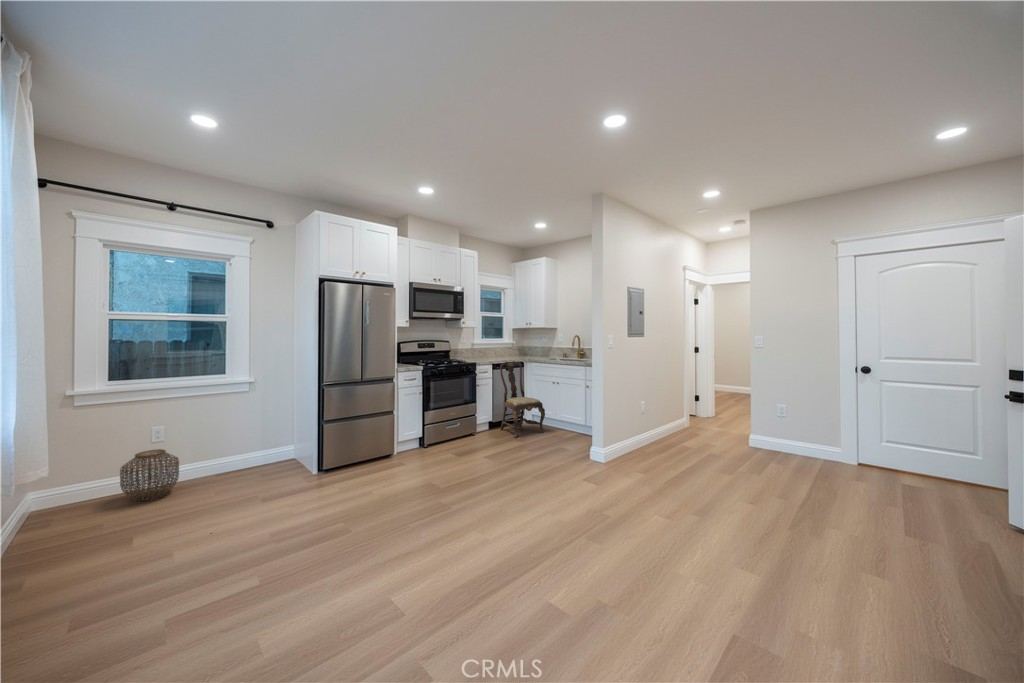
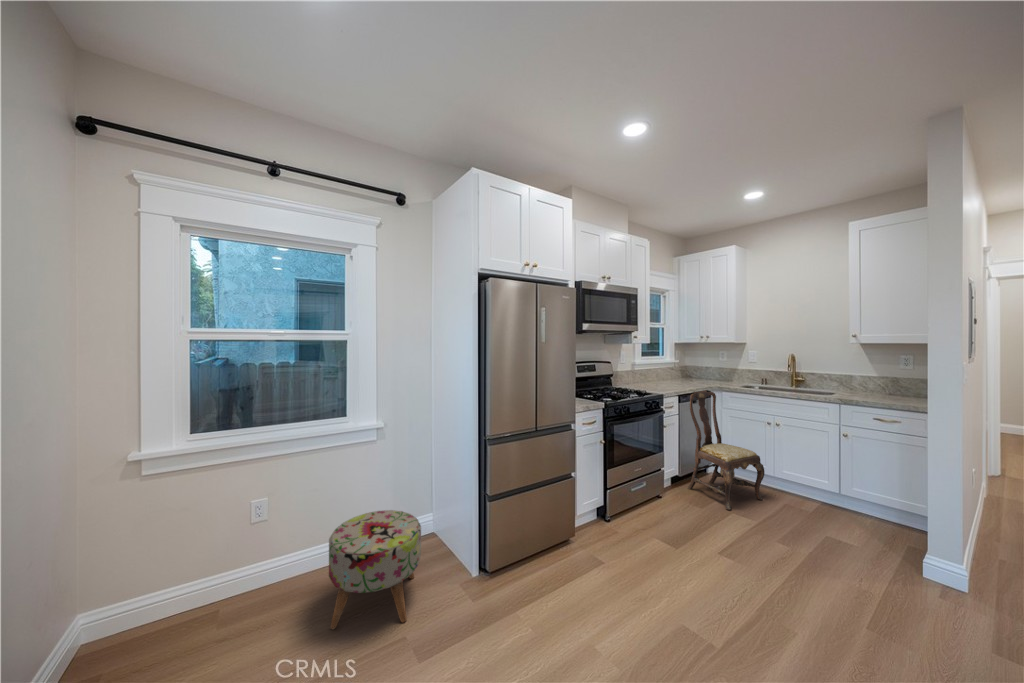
ottoman: none [210,433,277,495] -> present [329,510,421,629]
woven basket: present [120,449,179,501] -> none [201,542,284,634]

